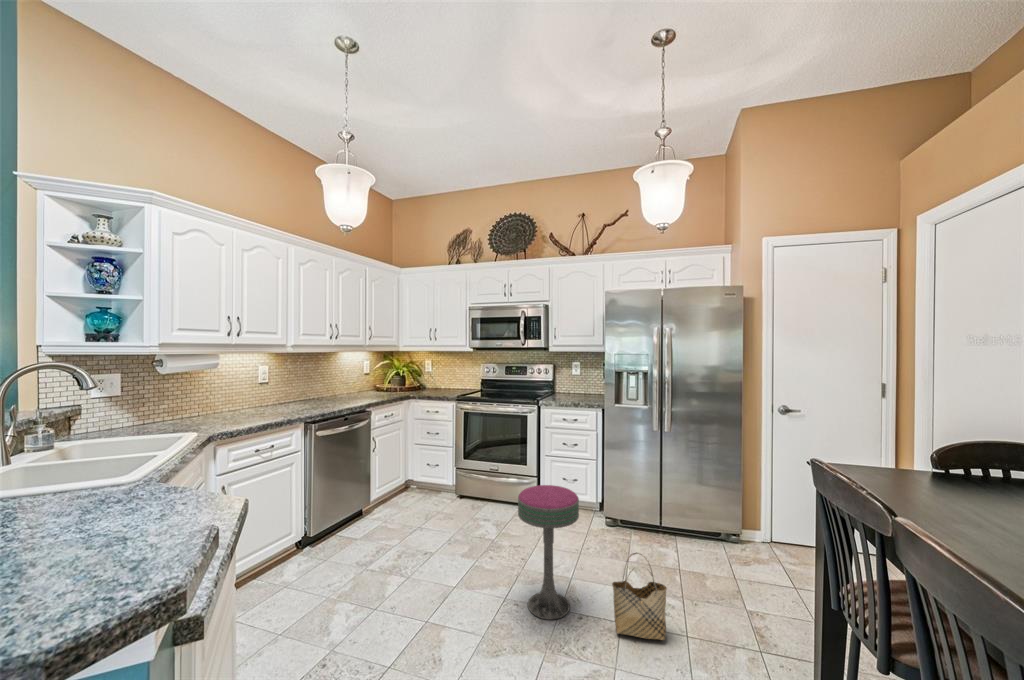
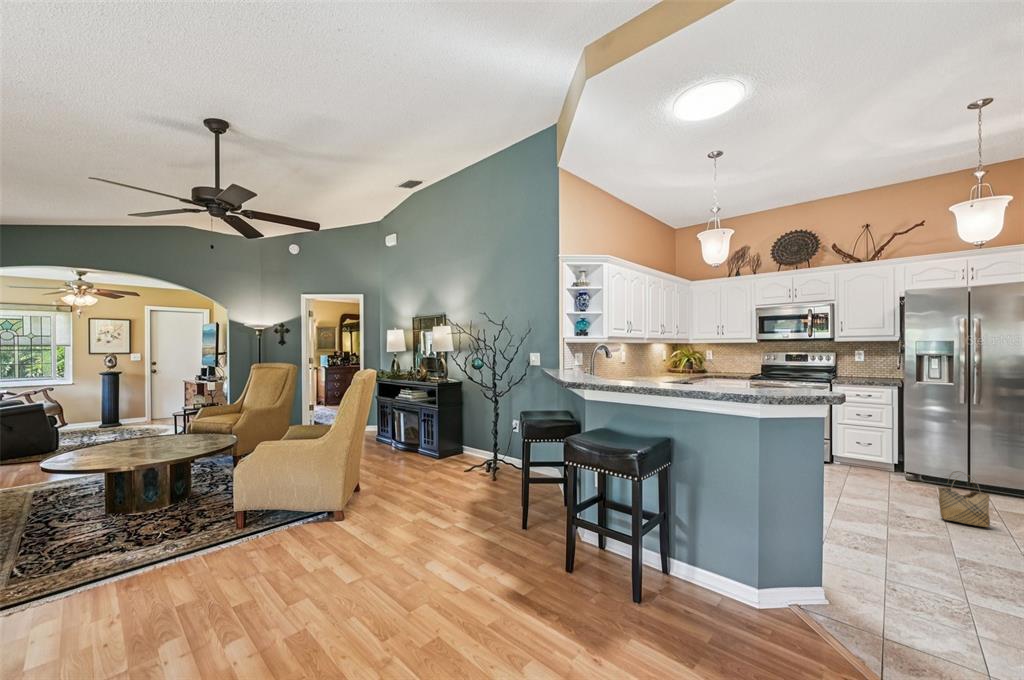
bar stool: present [518,485,579,620] -> none [849,425,904,509]

